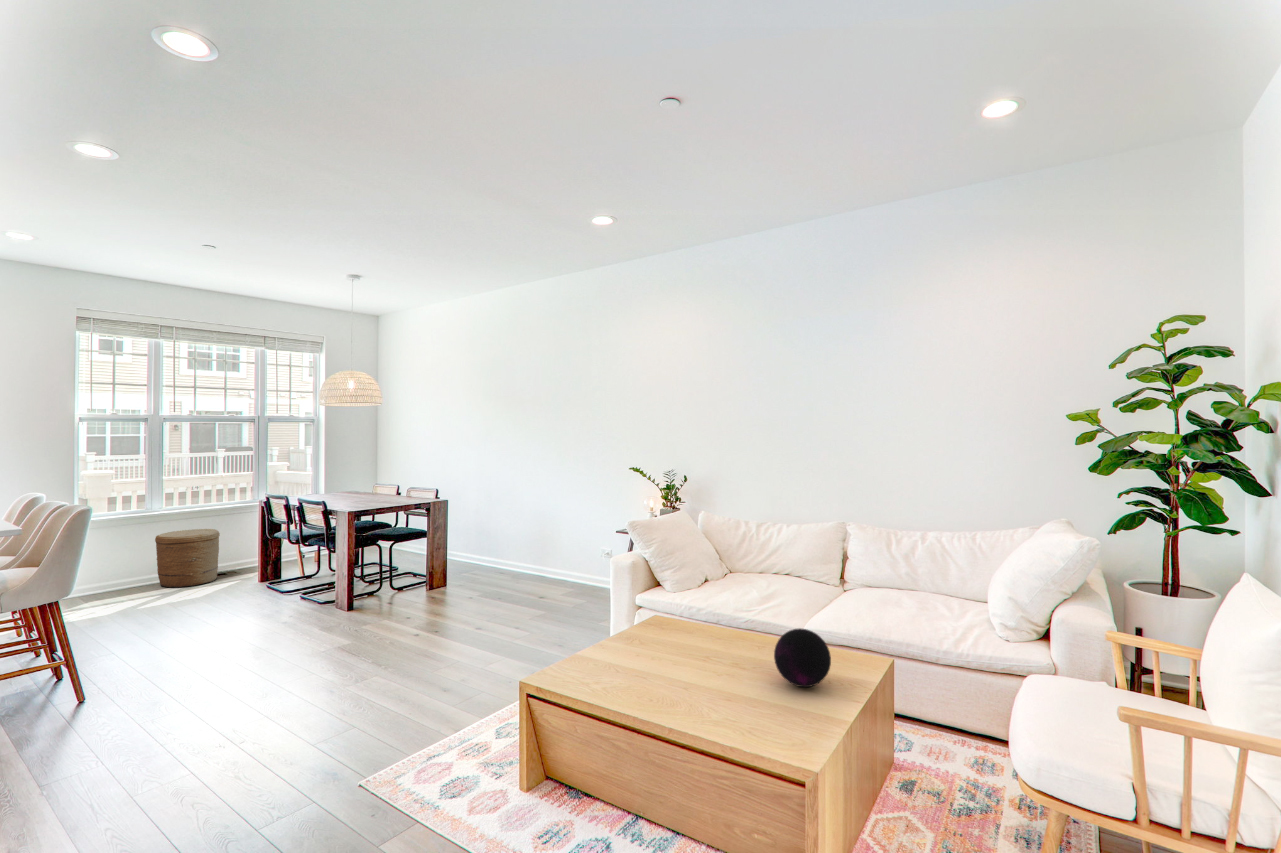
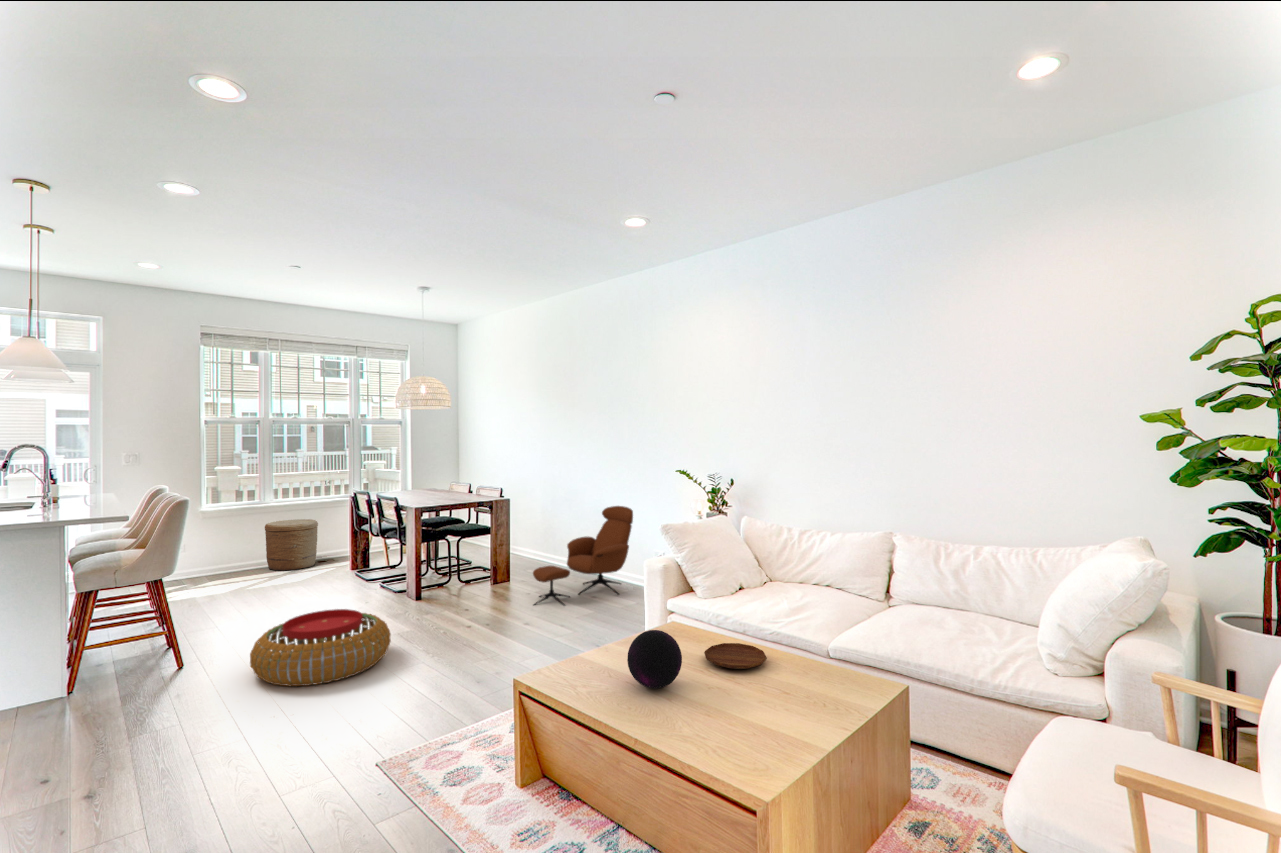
lounge chair: none [479,505,580,611] -> present [533,506,633,605]
pouf: none [183,624,342,712] -> present [250,609,391,686]
decorative orb: present [774,629,831,687] -> present [627,630,682,688]
tray: none [697,633,758,657] -> present [704,643,767,669]

